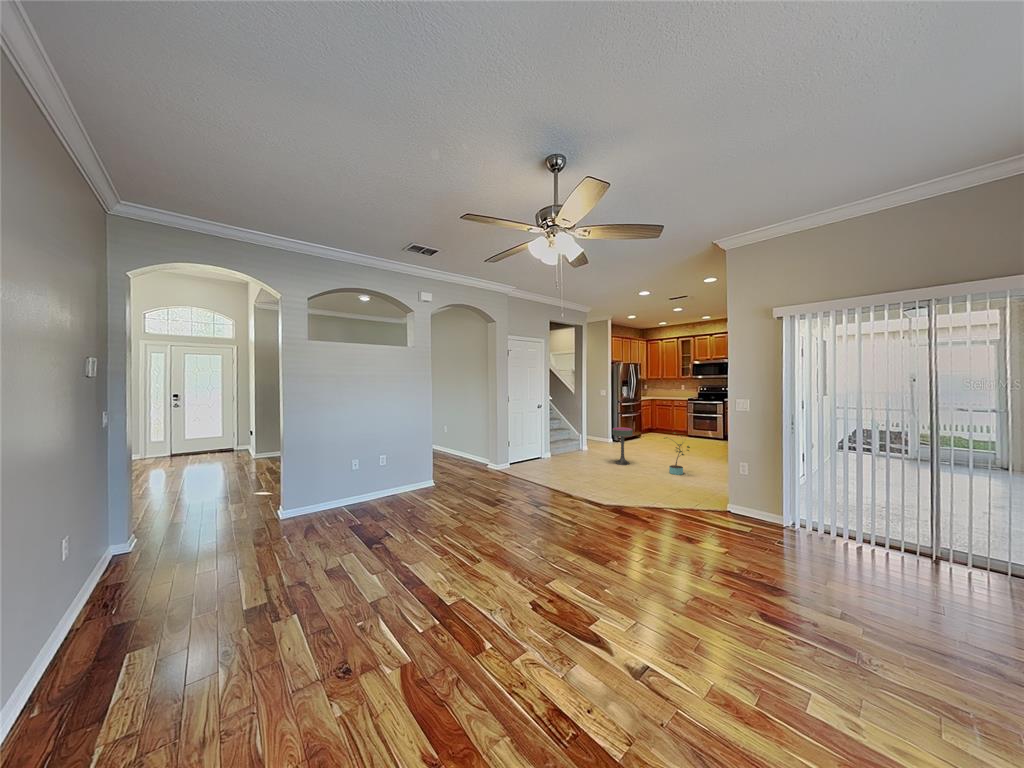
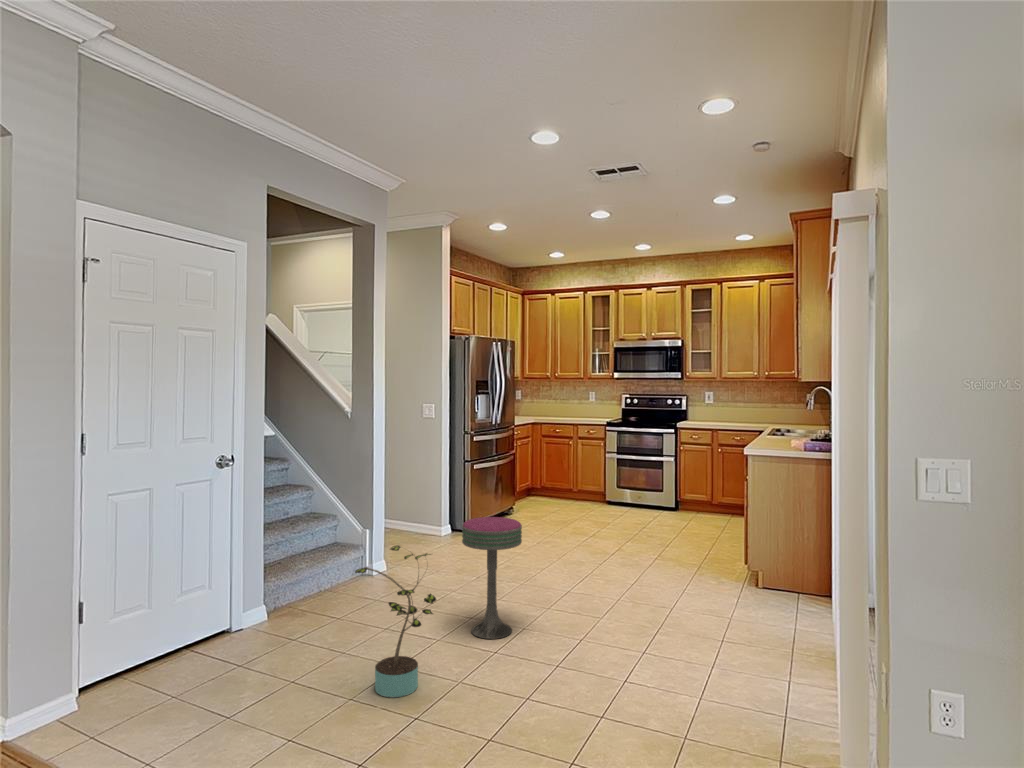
potted plant: present [664,435,690,475] -> present [355,545,436,697]

